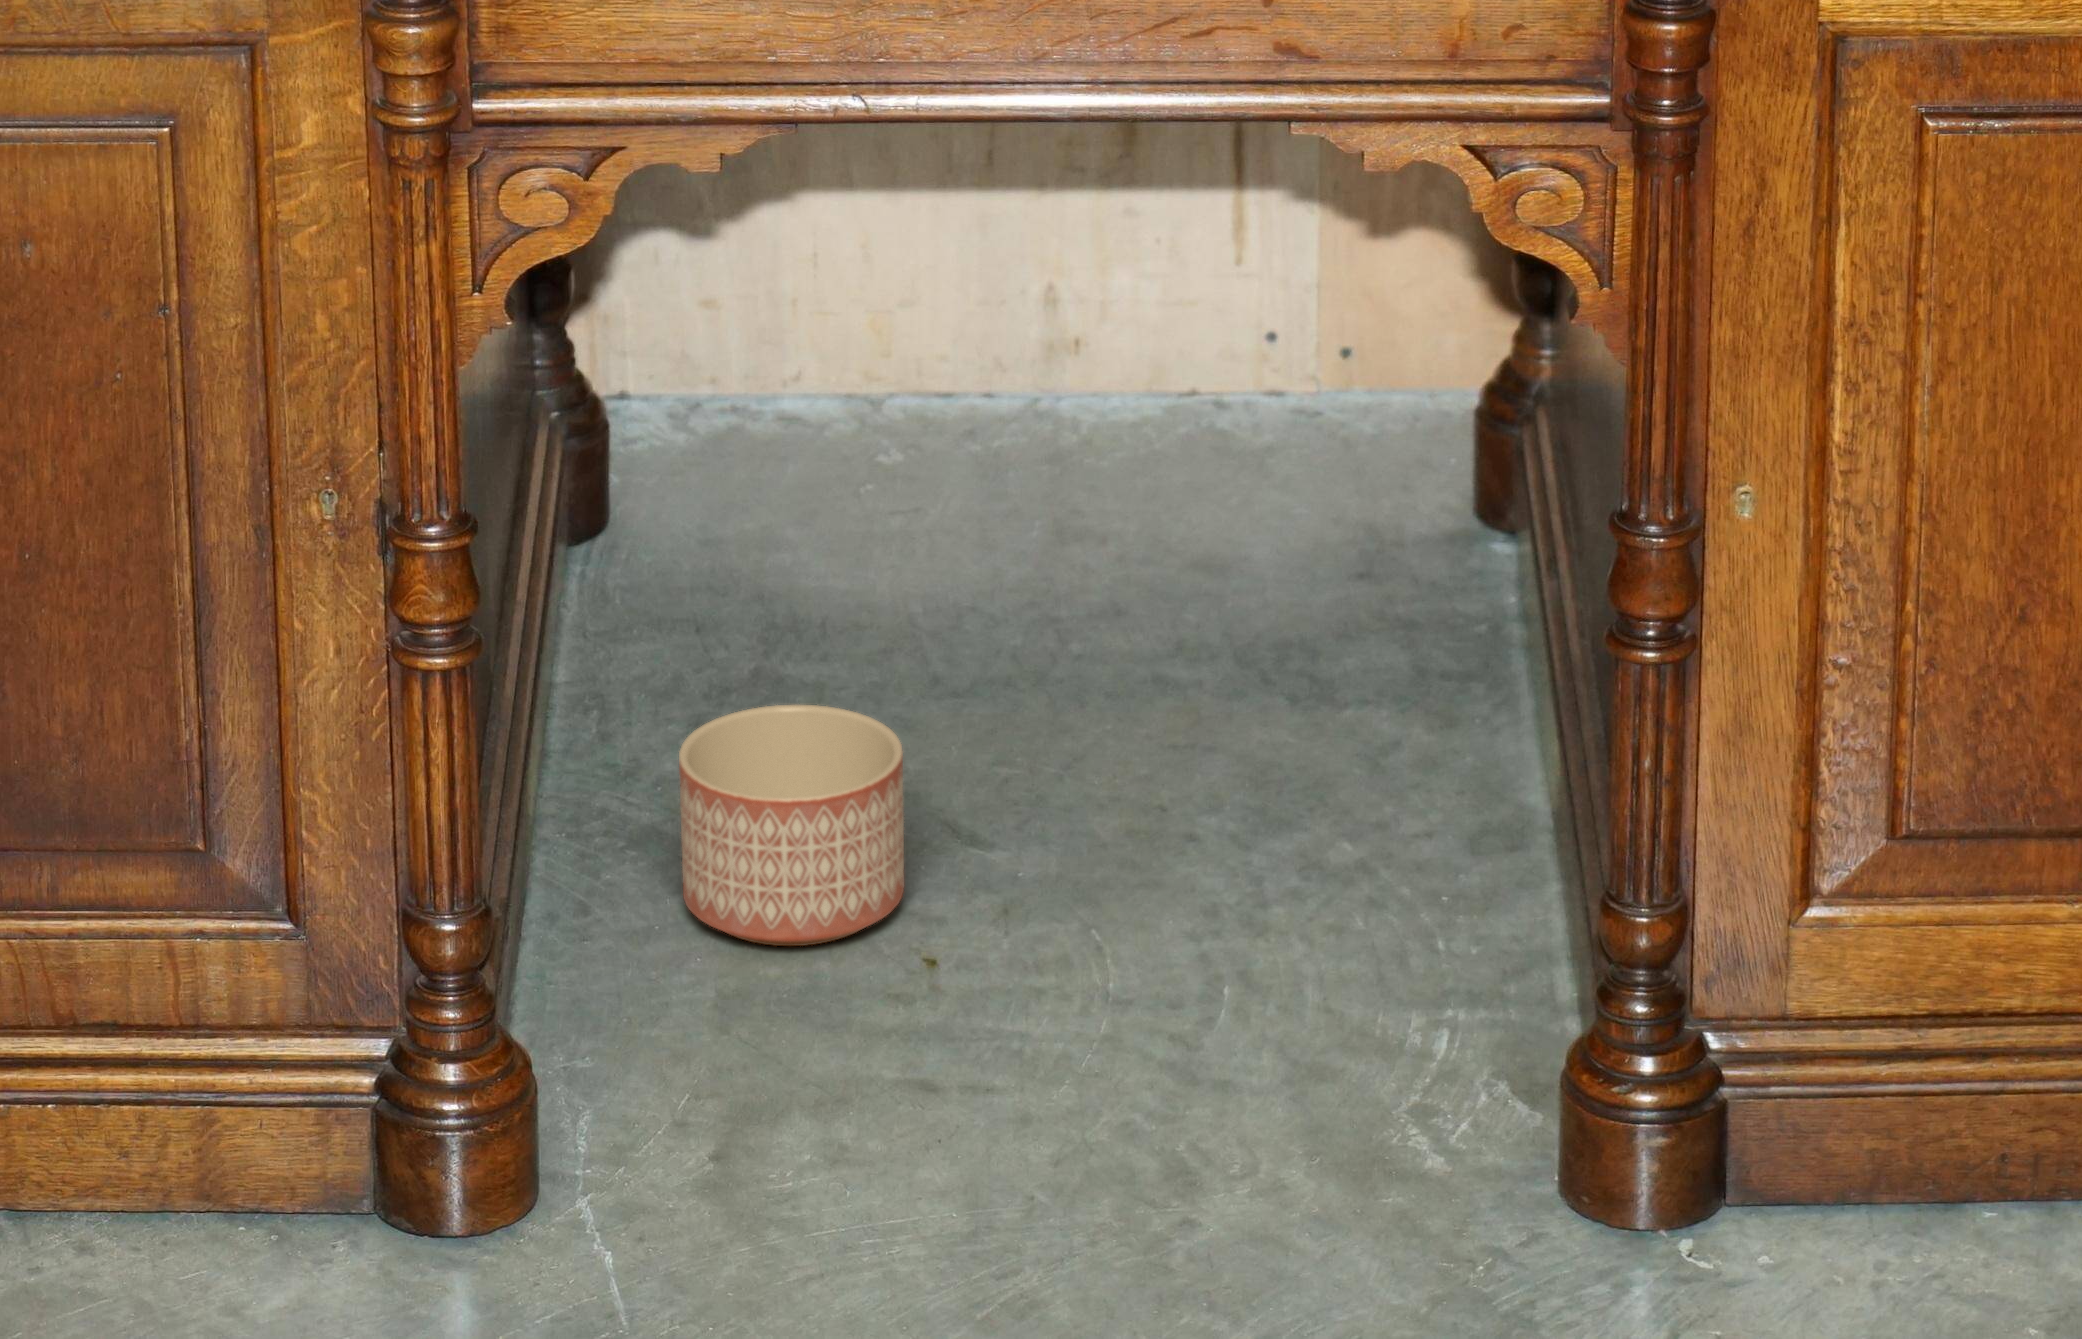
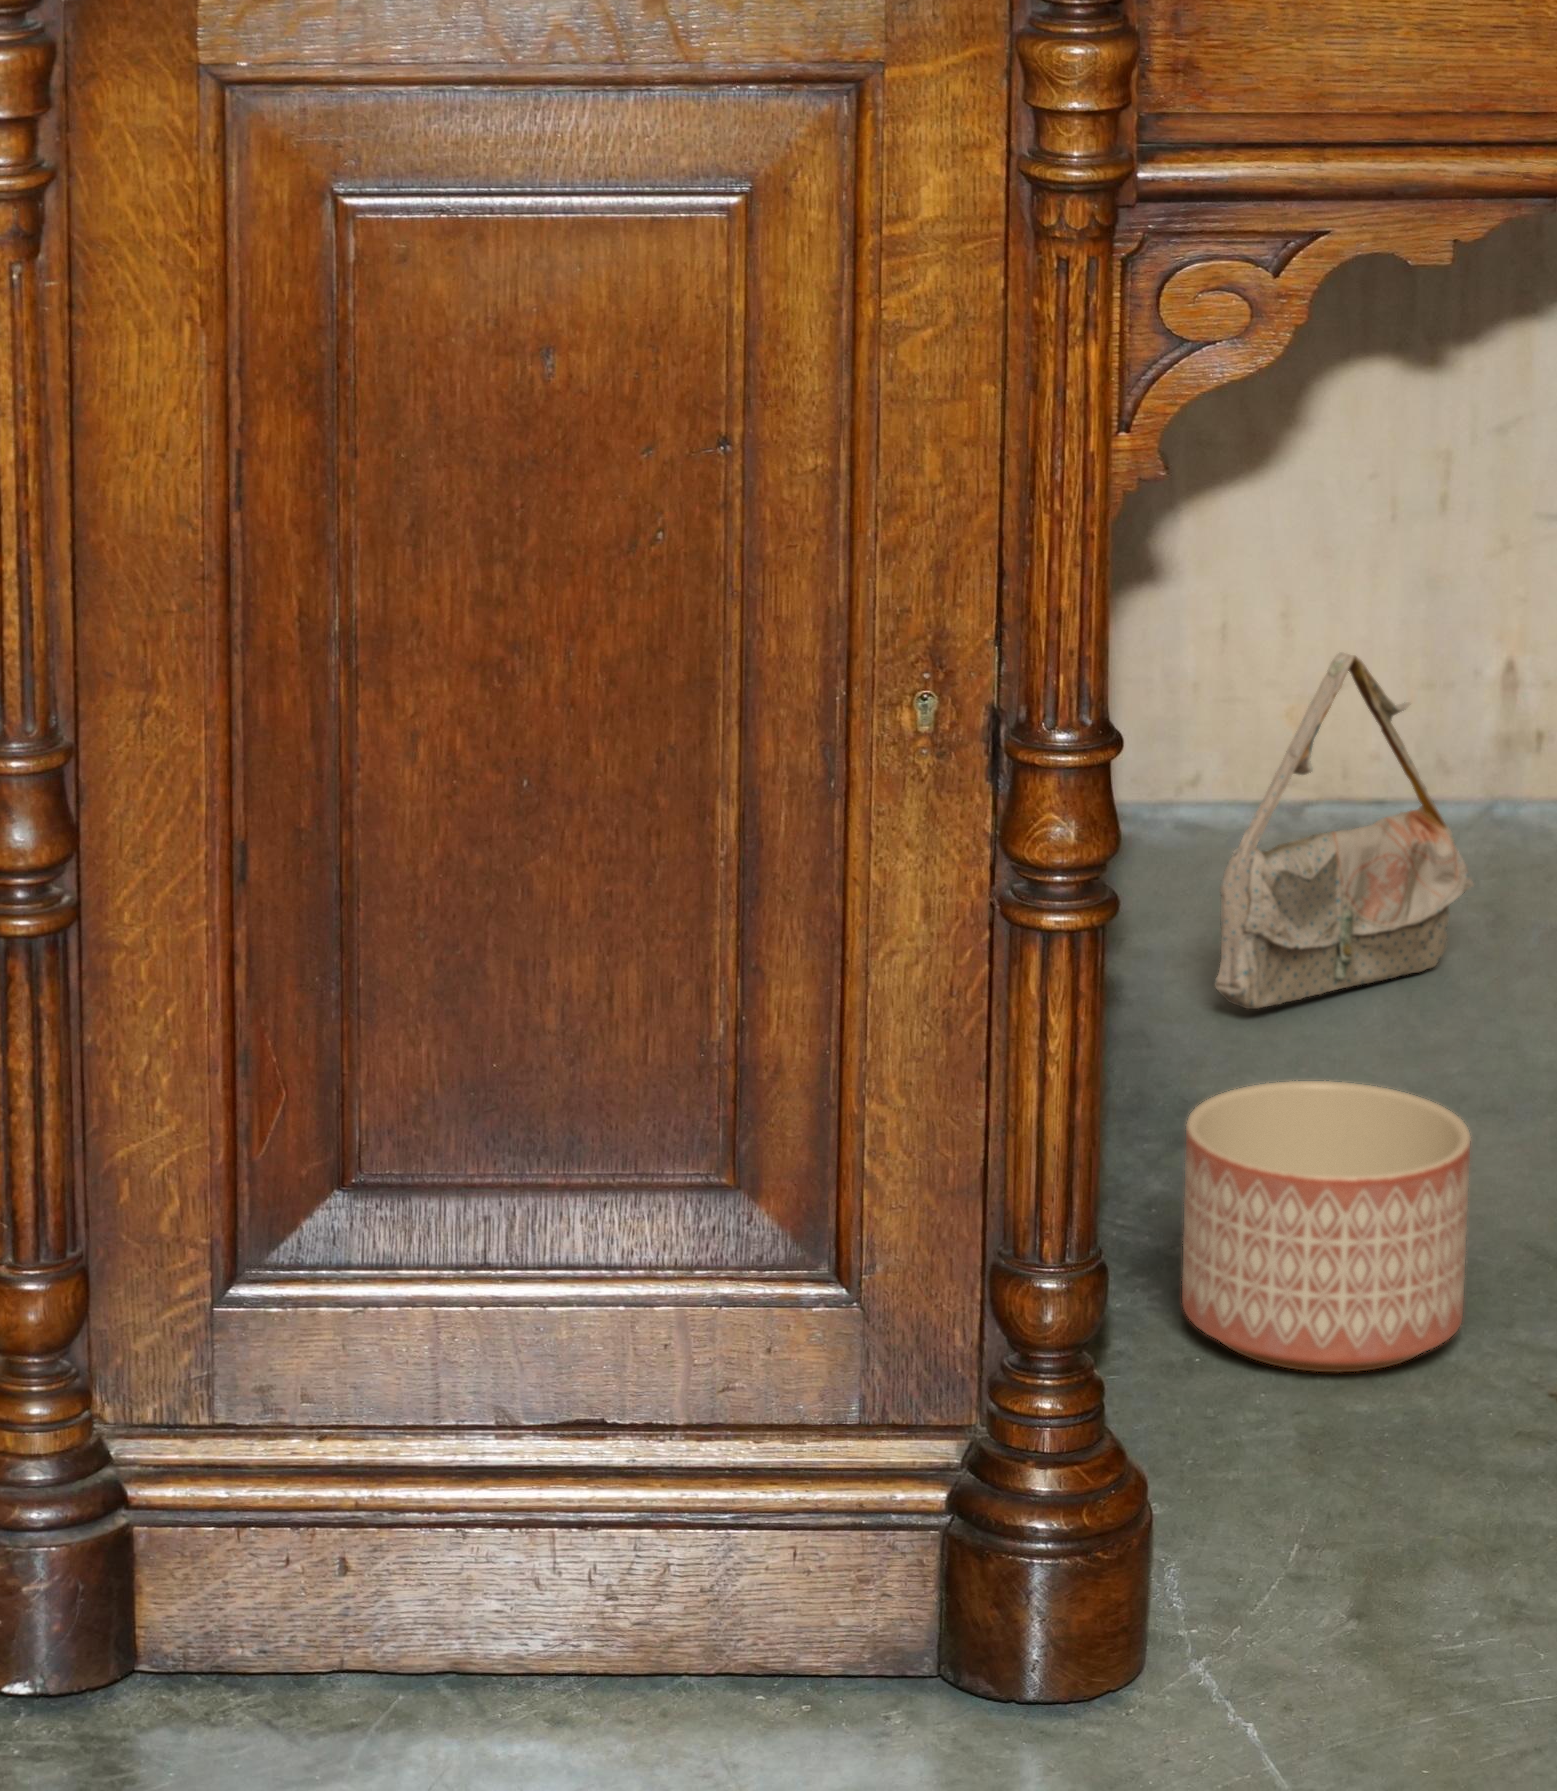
bag: none [835,294,1072,594] -> present [1215,652,1474,1009]

